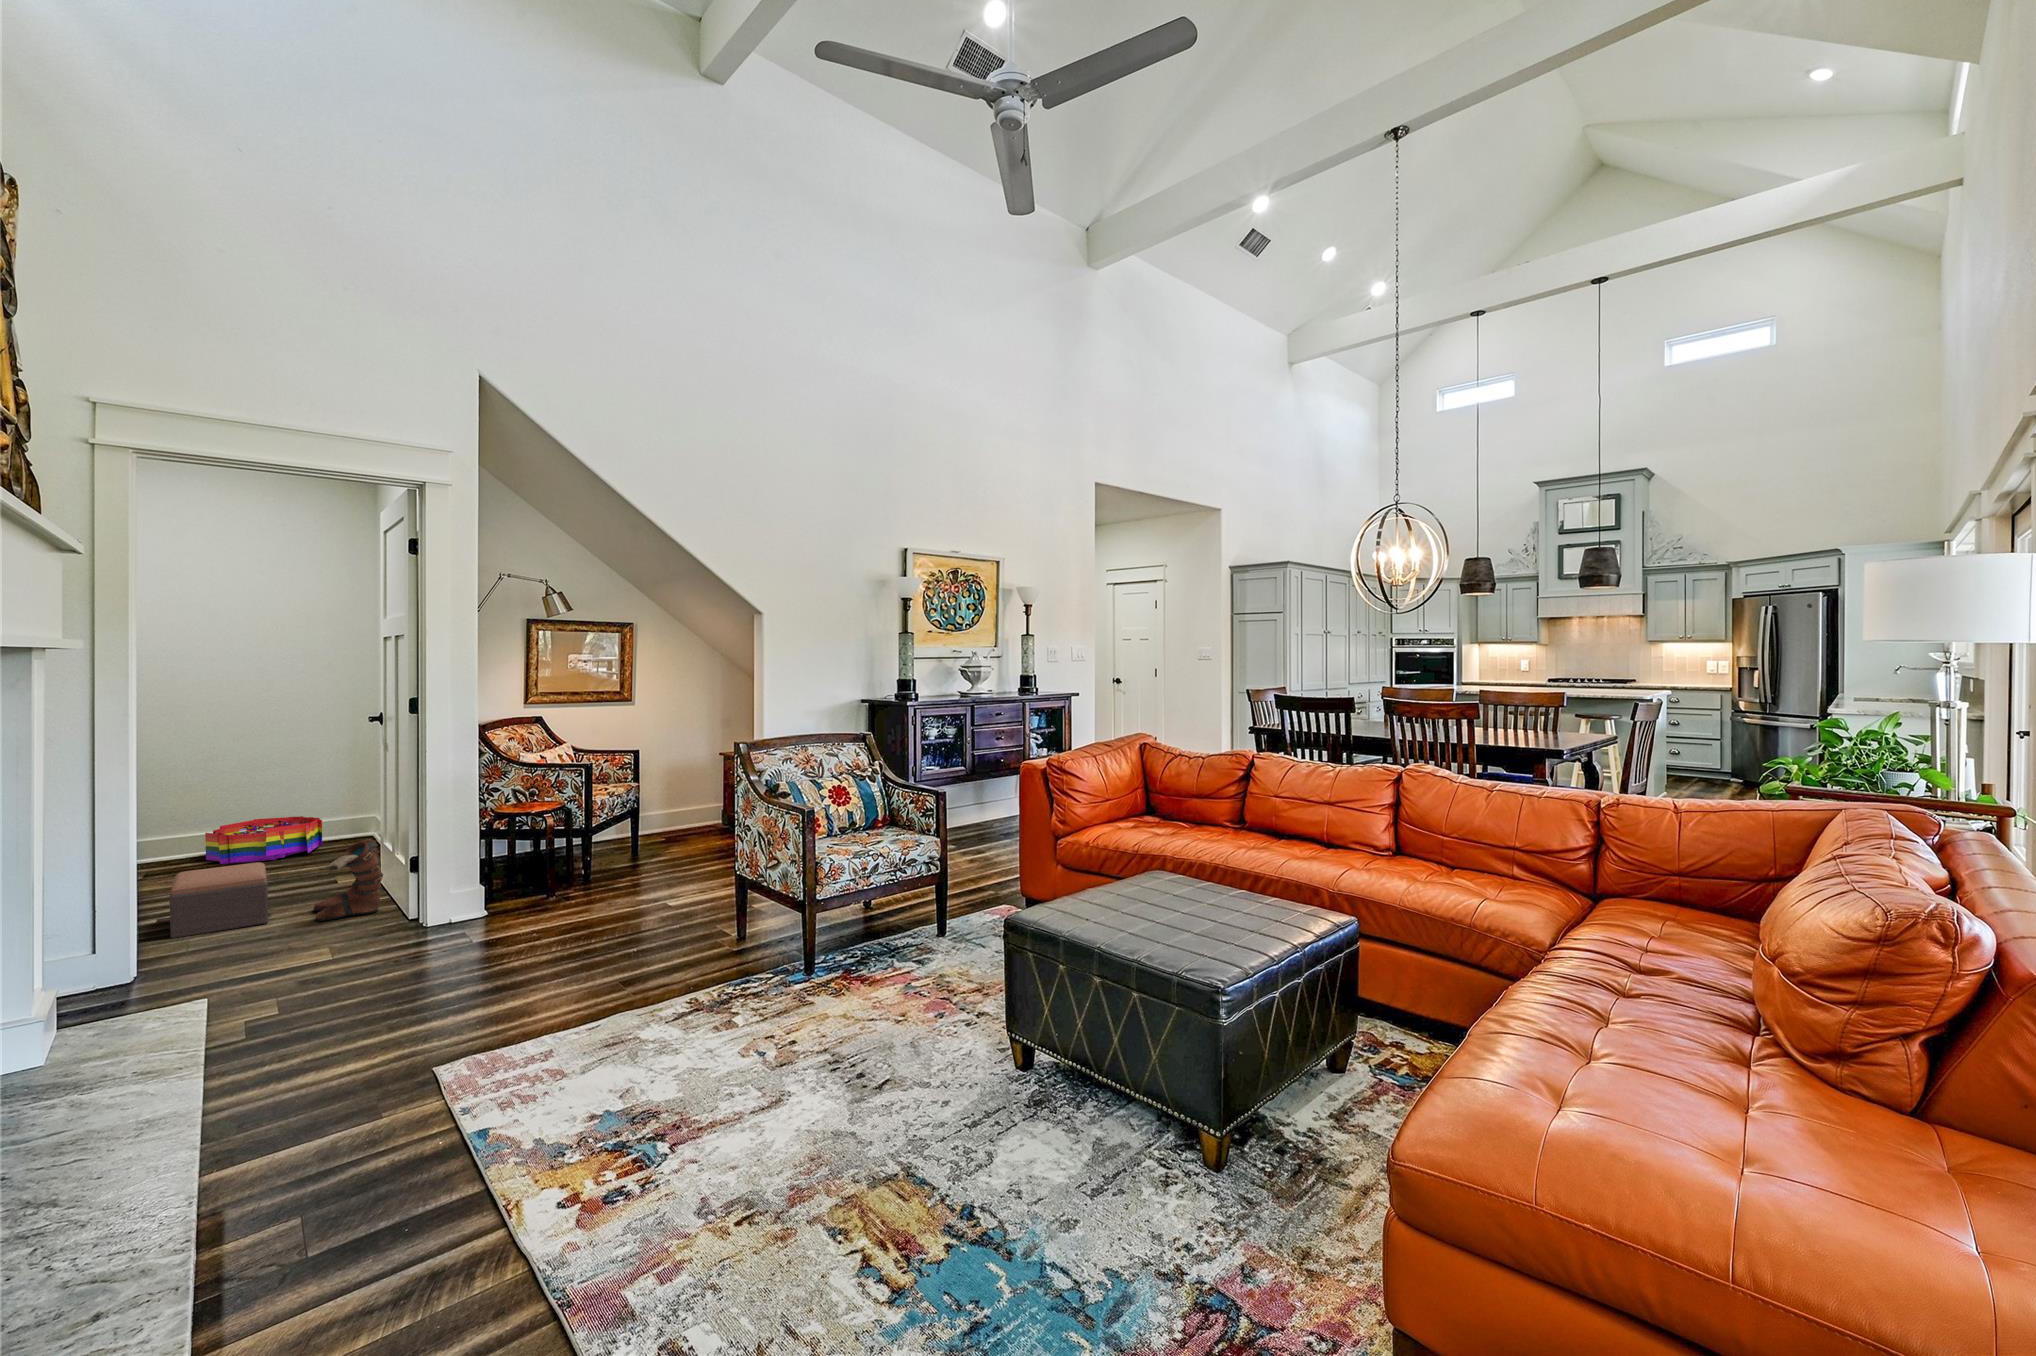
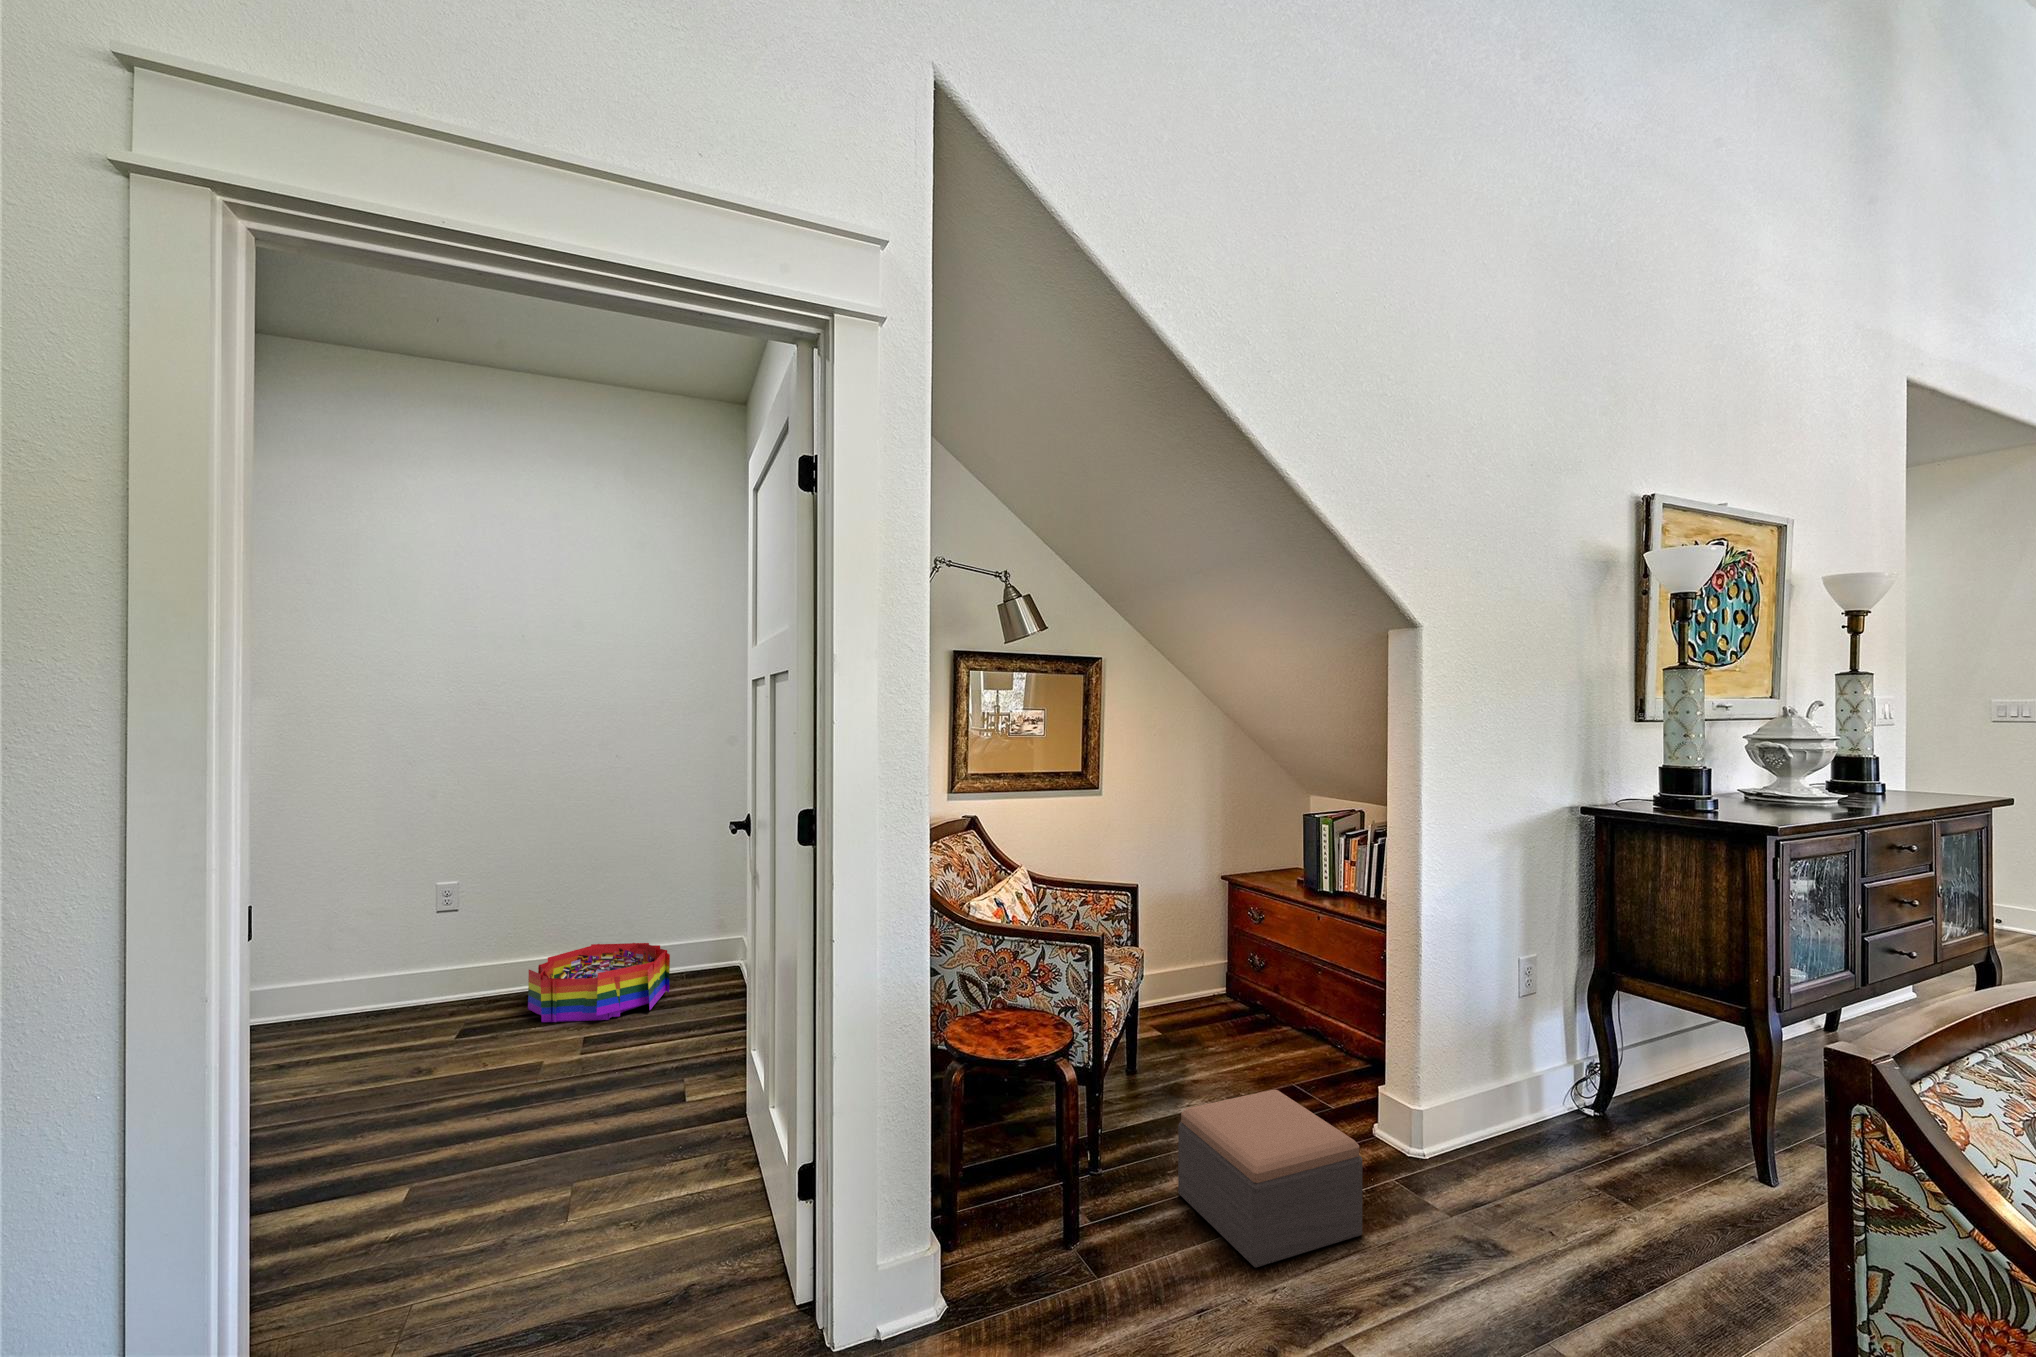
boots: present [314,839,383,921] -> none [633,1065,747,1253]
footstool: present [169,862,268,938] -> present [1178,1090,1362,1268]

